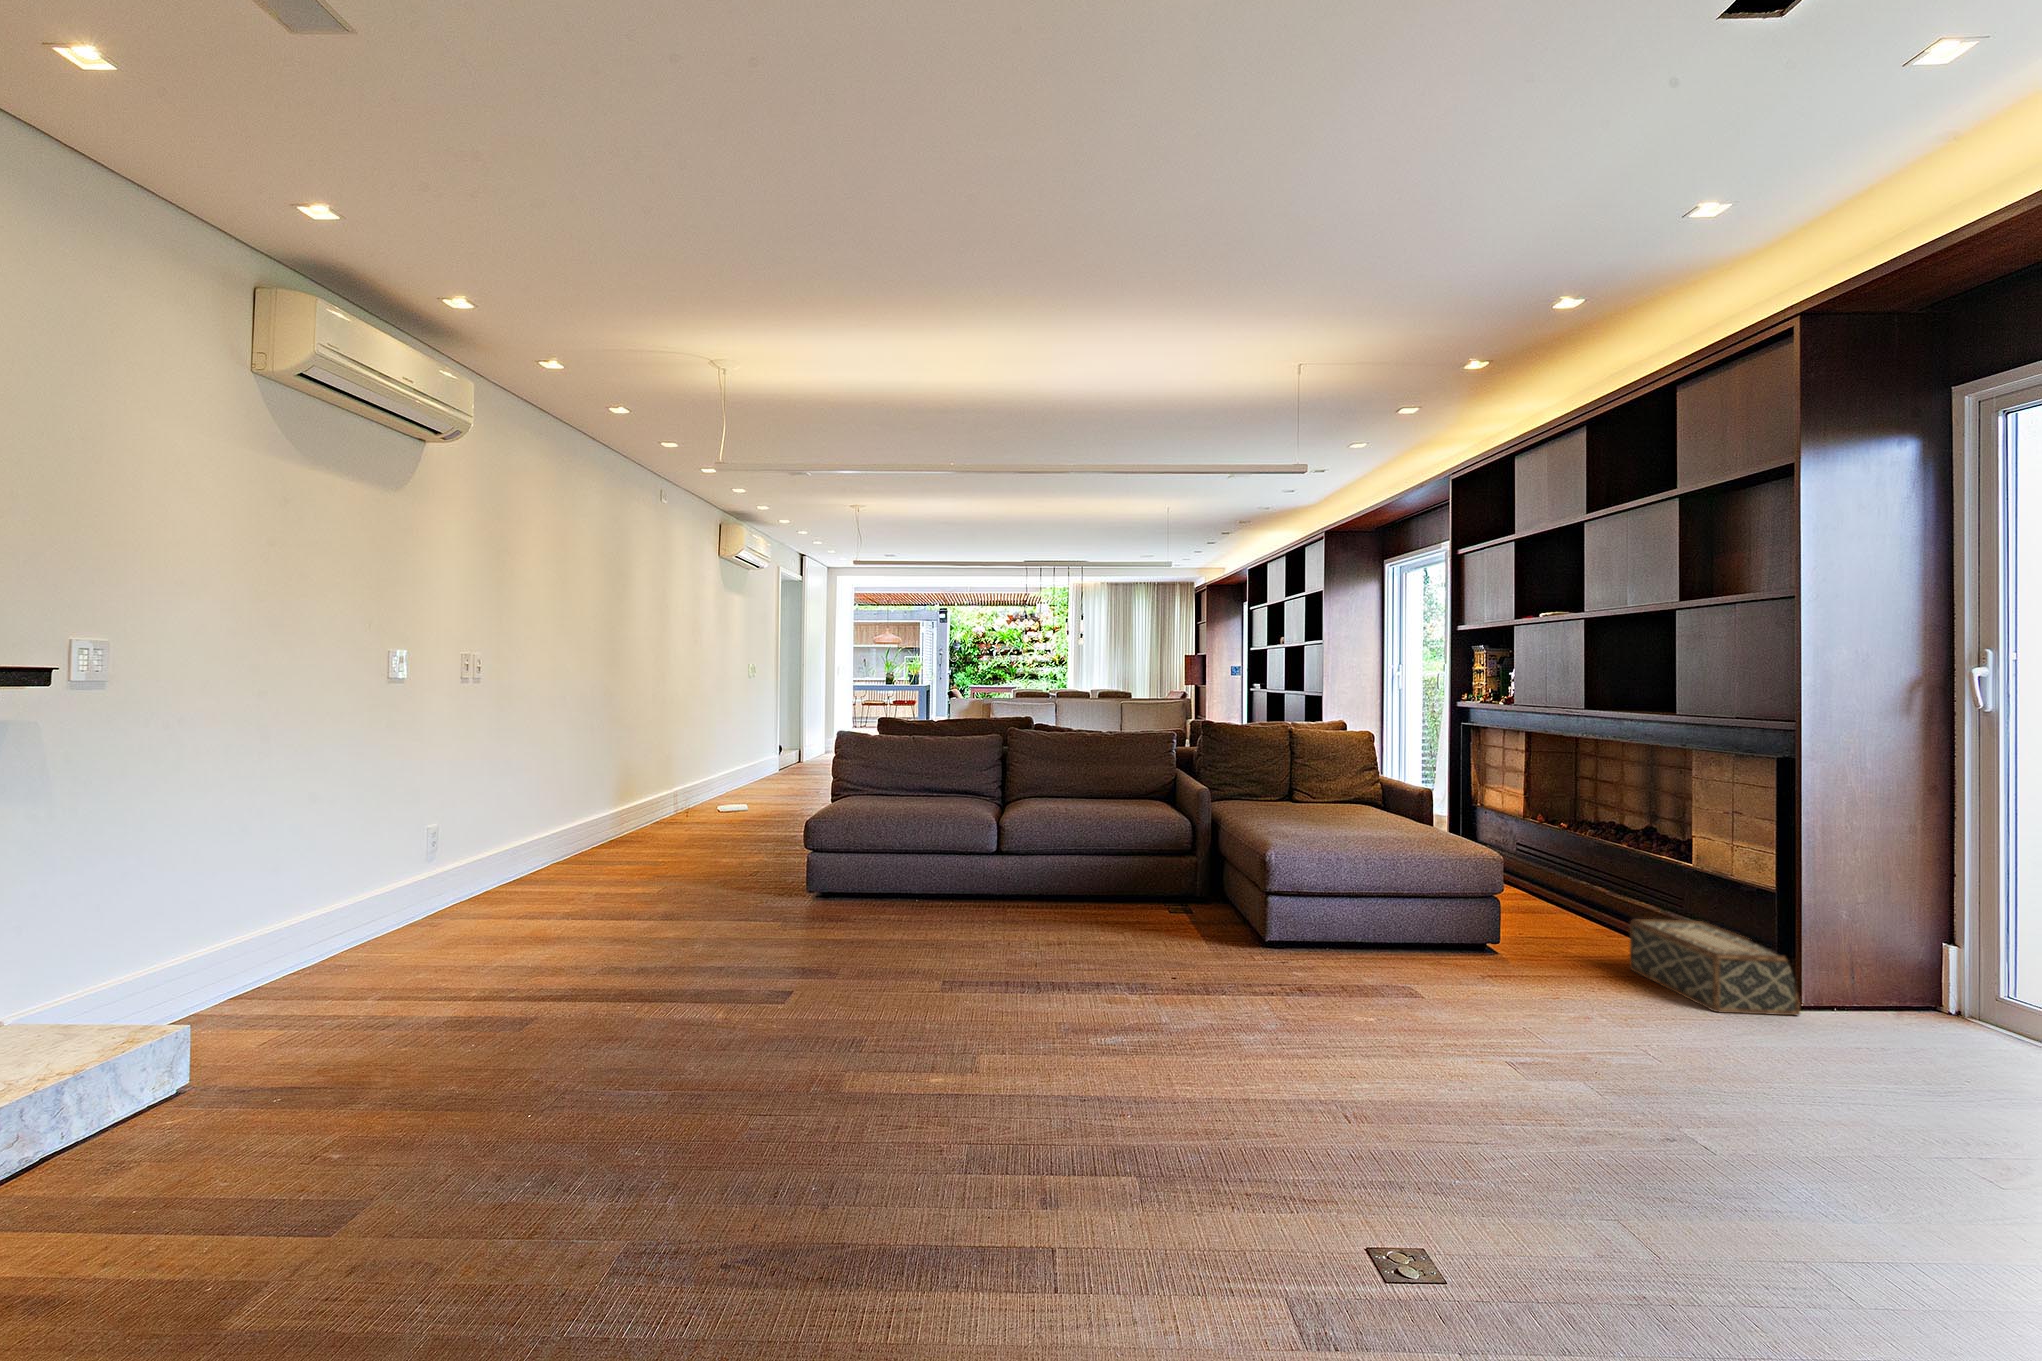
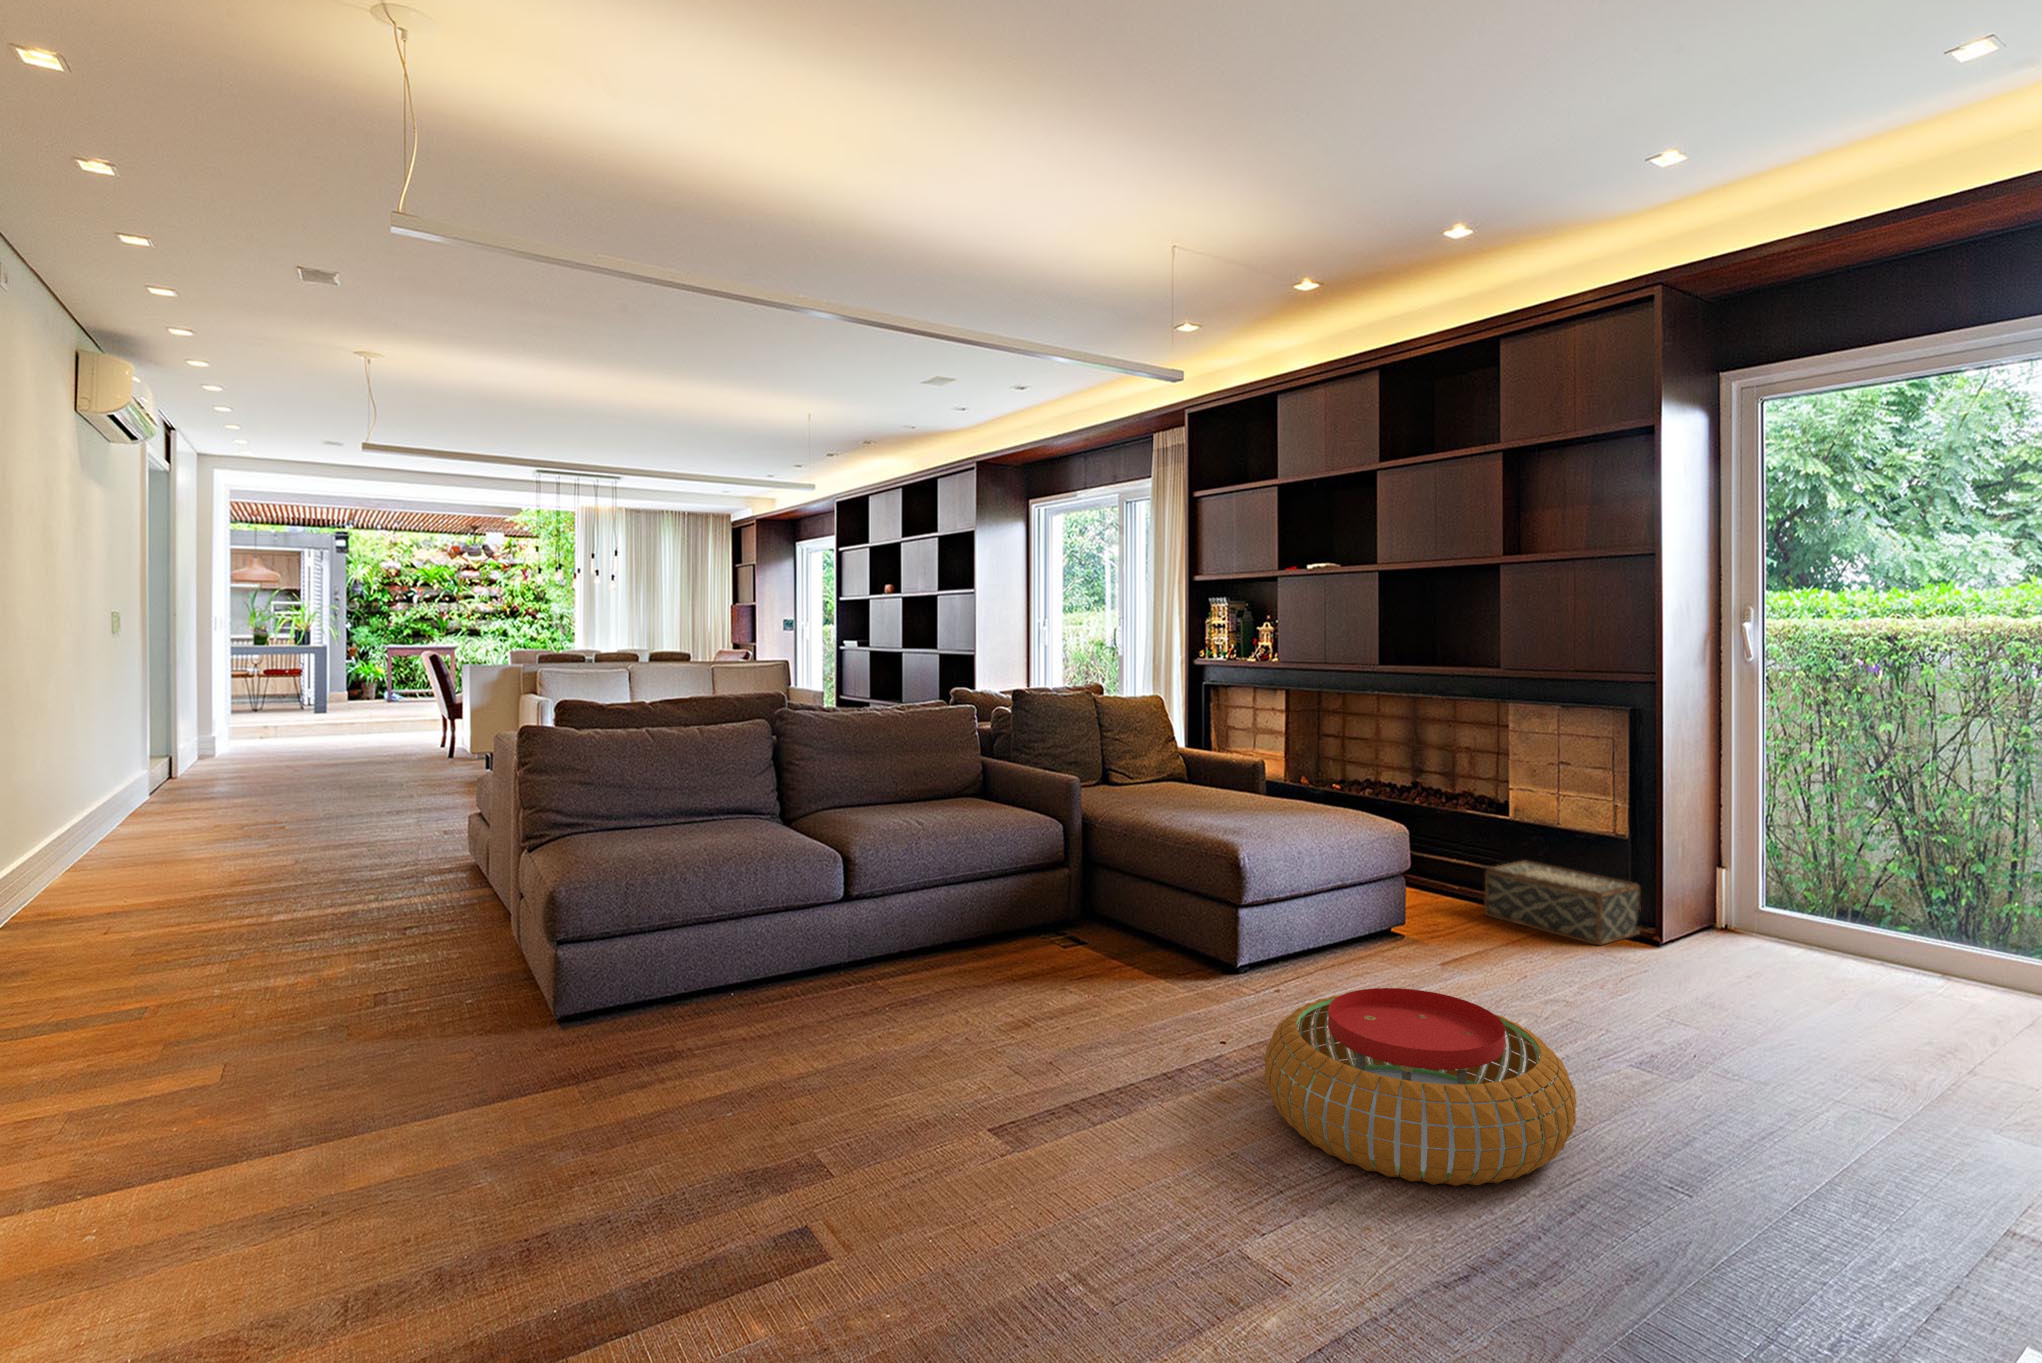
pouf: none [1102,944,1346,1089] -> present [1264,988,1576,1186]

